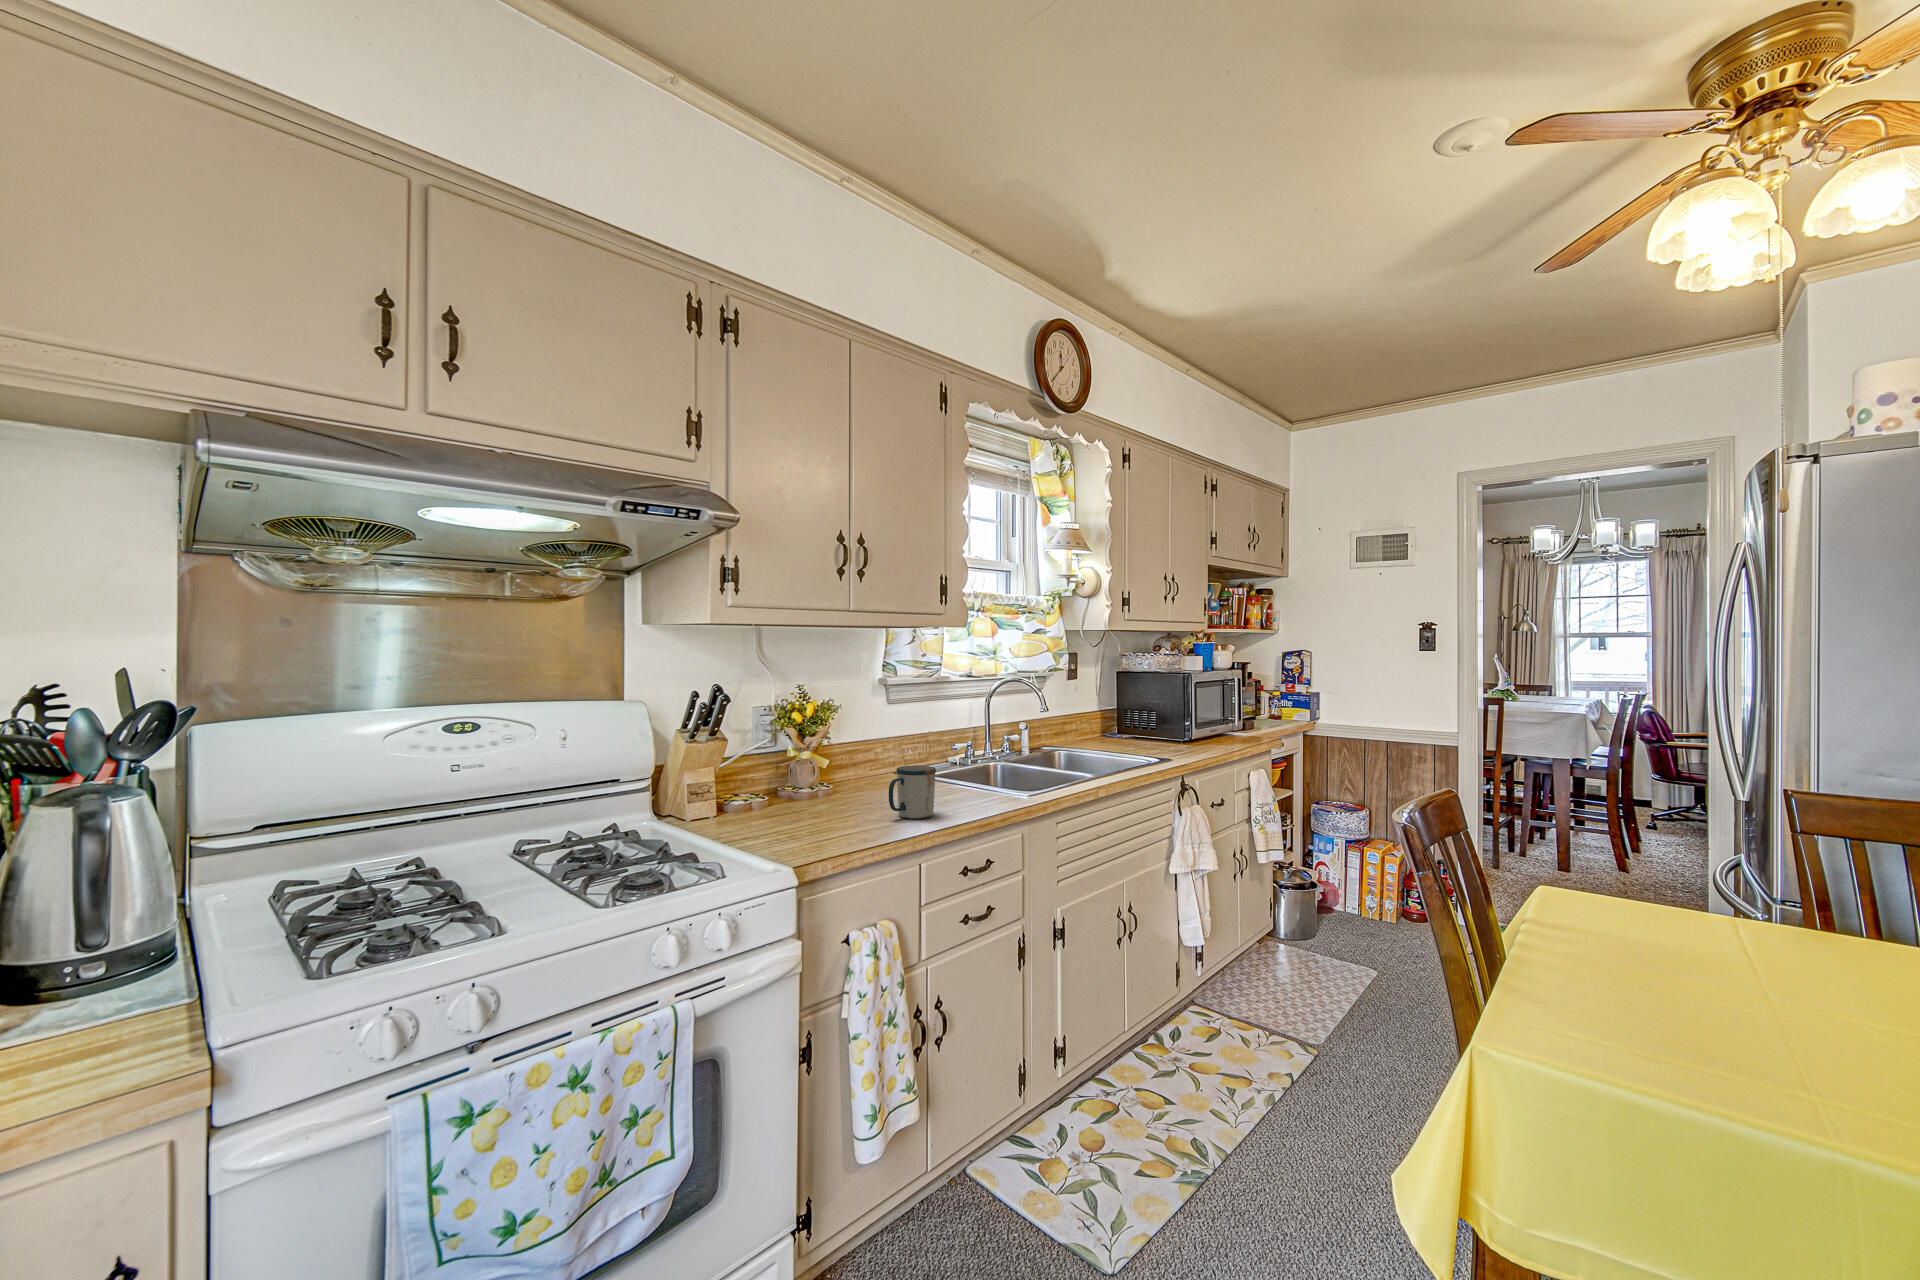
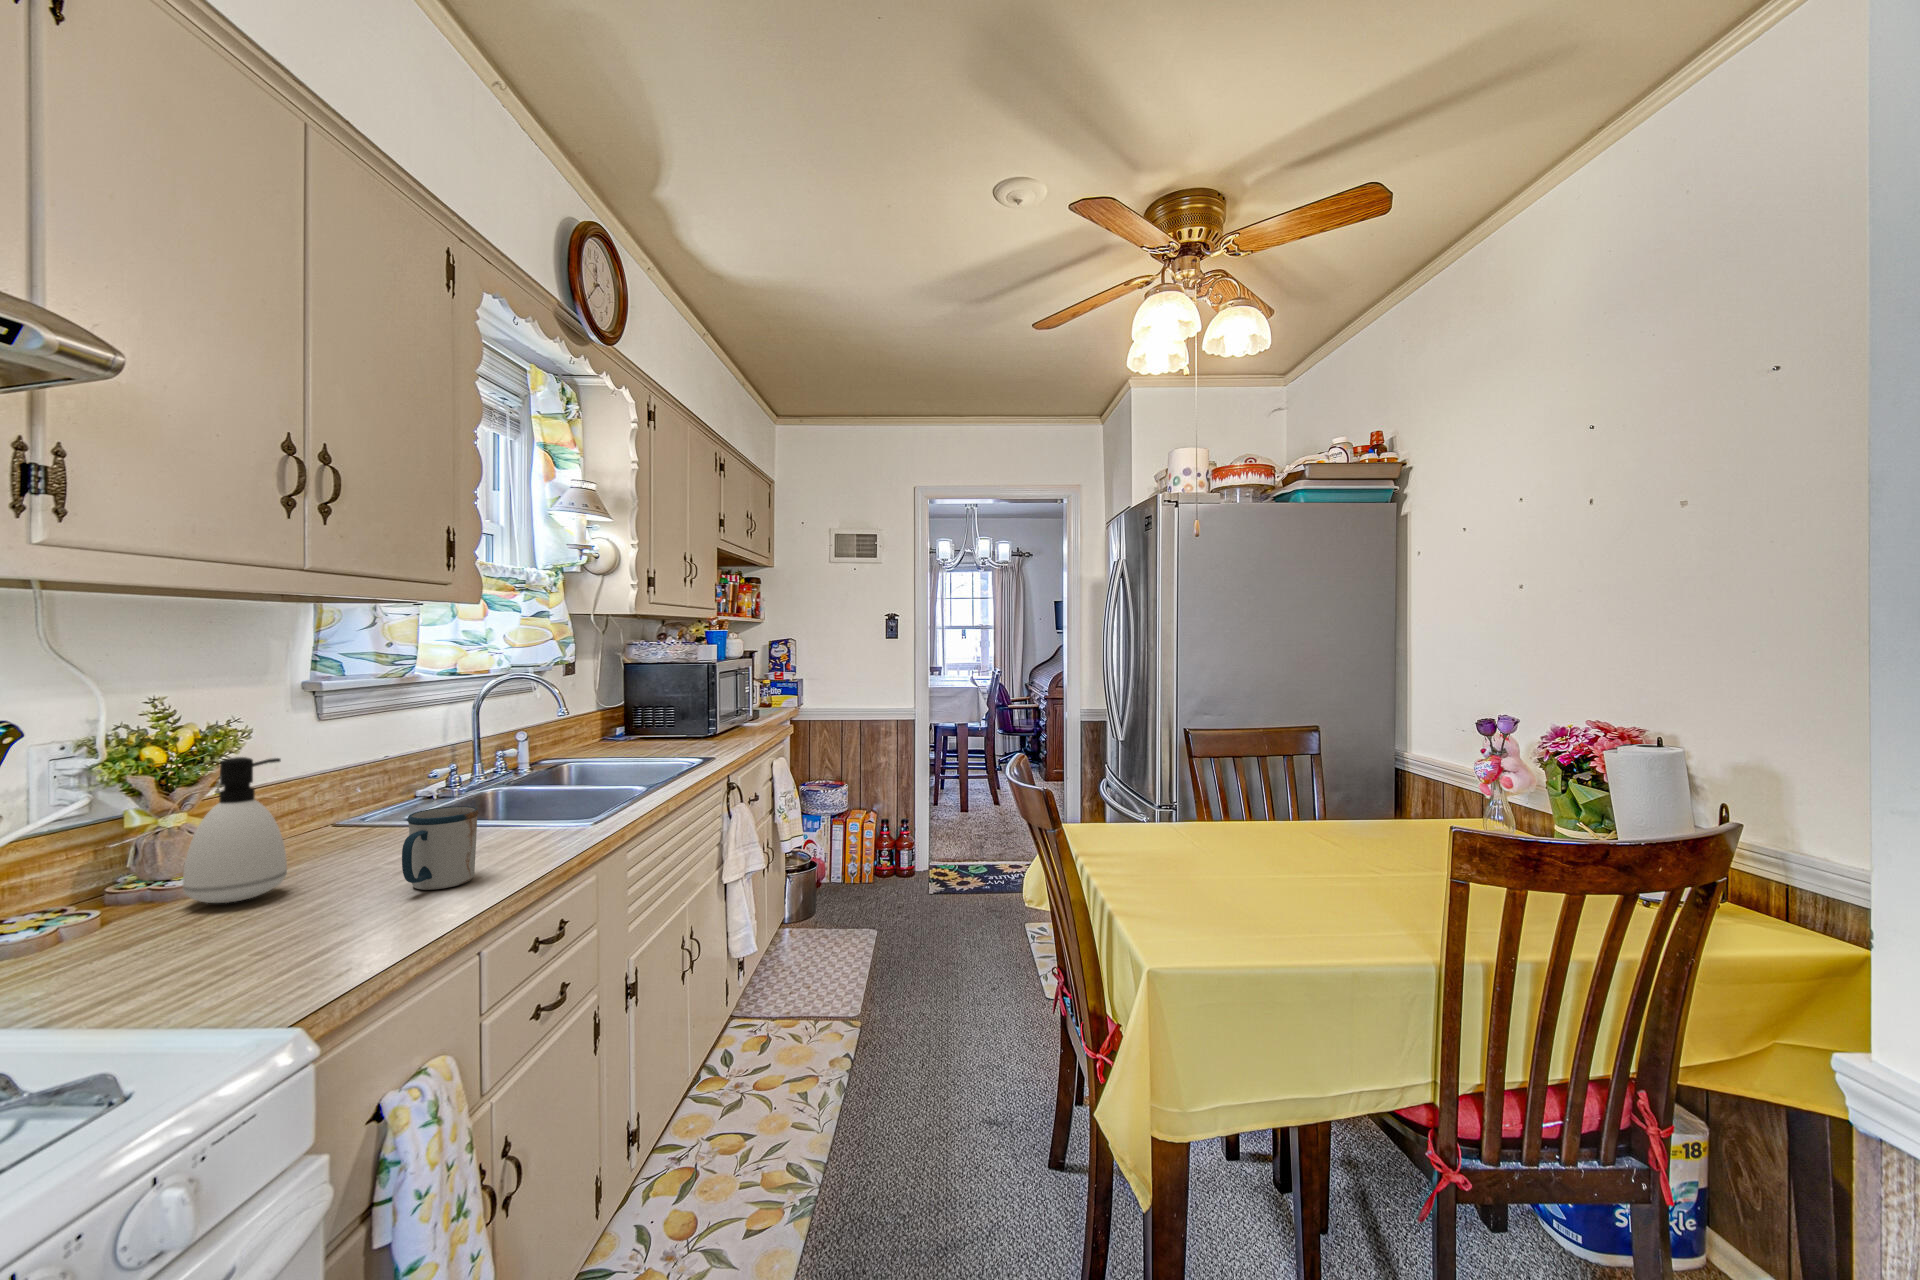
soap dispenser: none [799,722,844,805] -> present [183,757,287,903]

